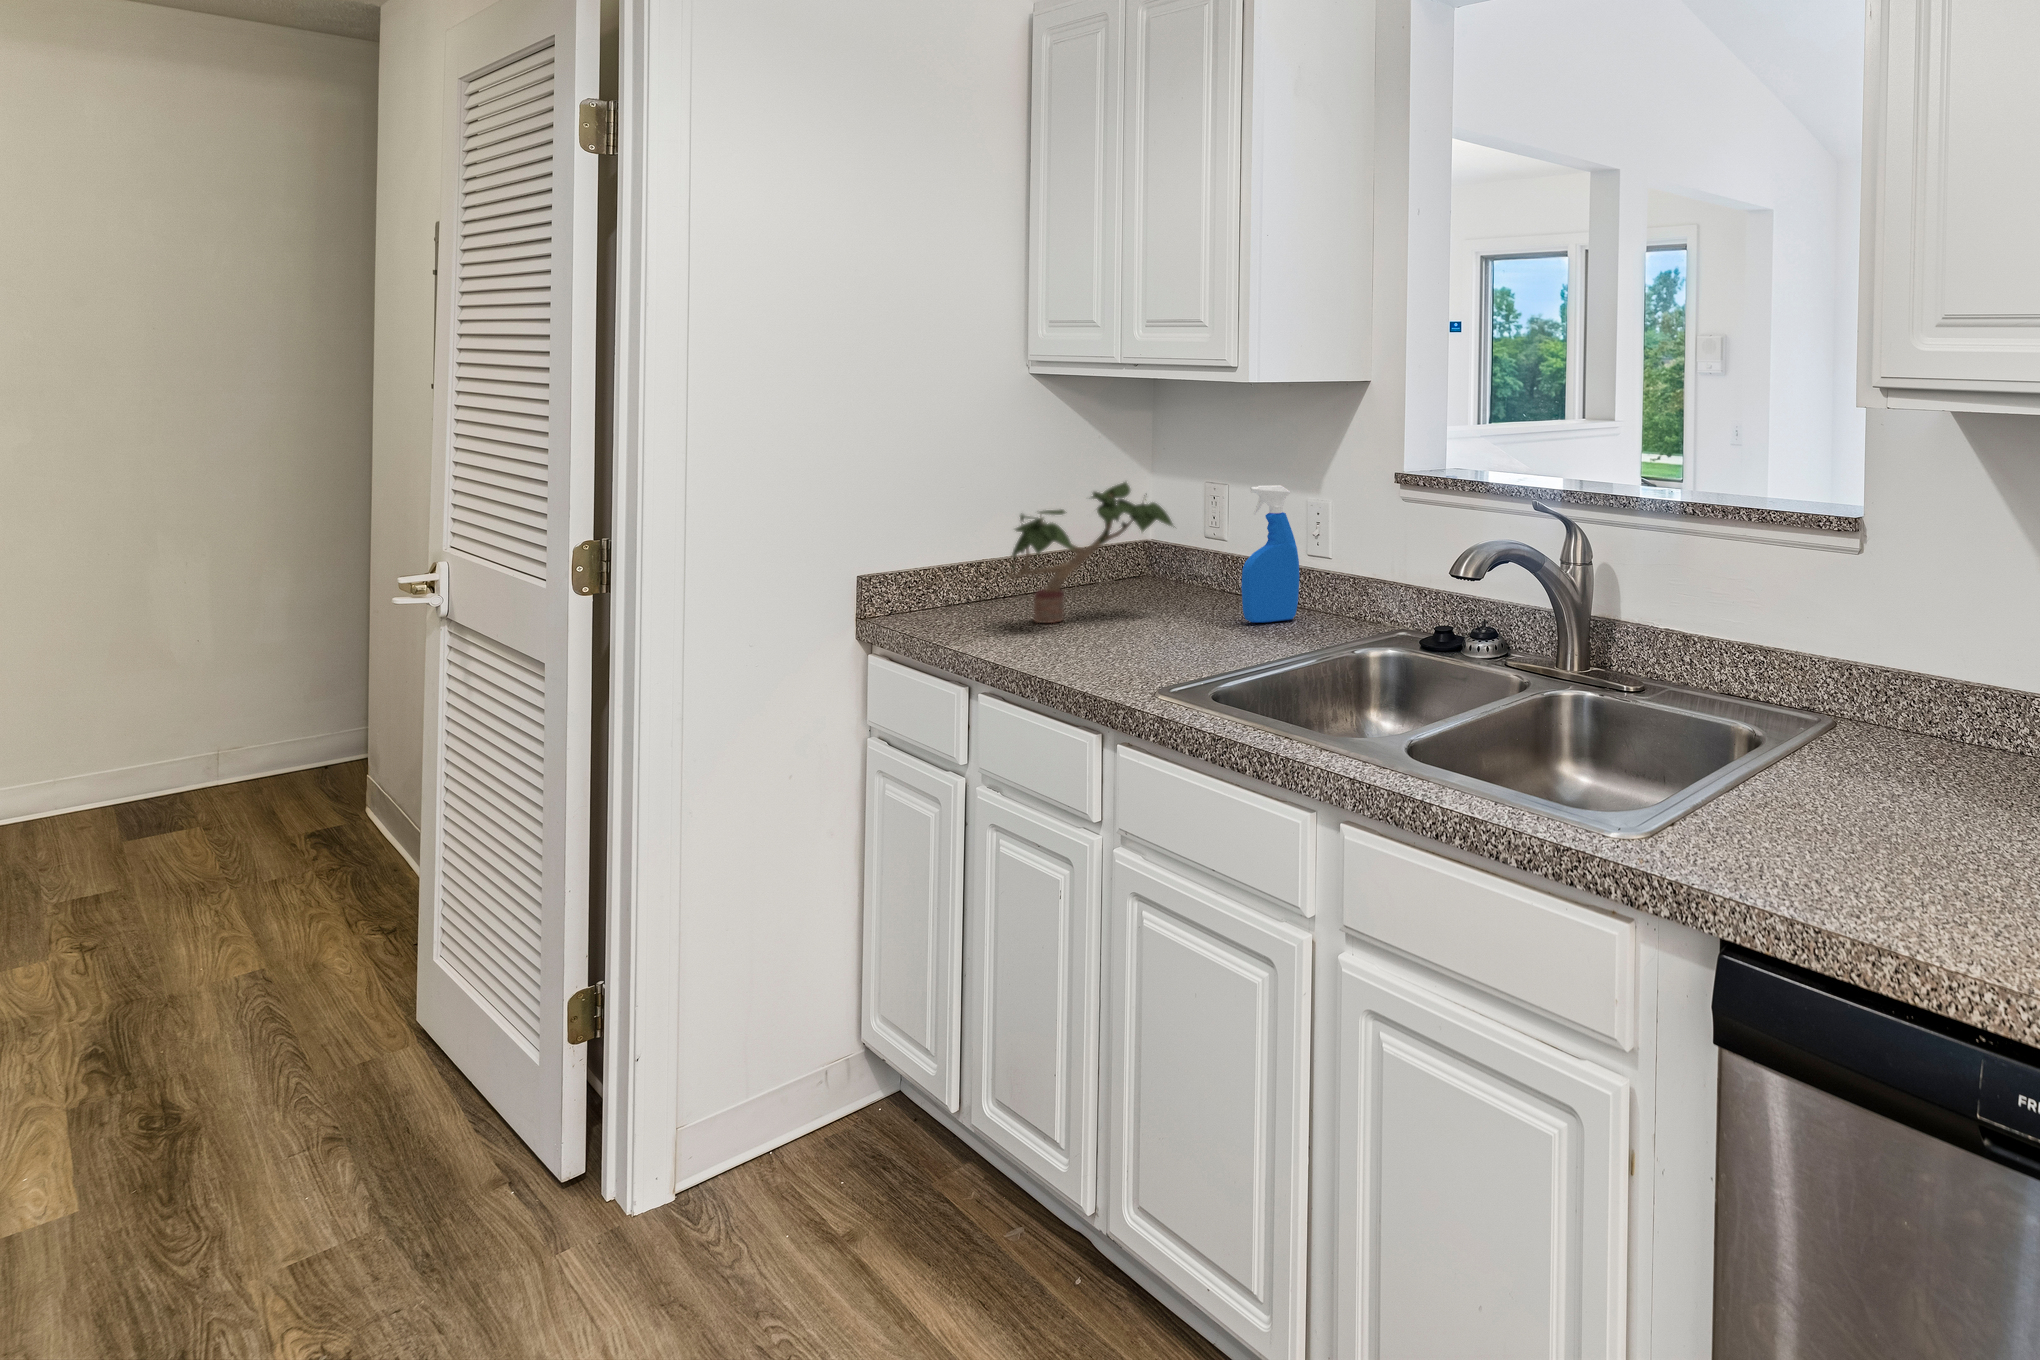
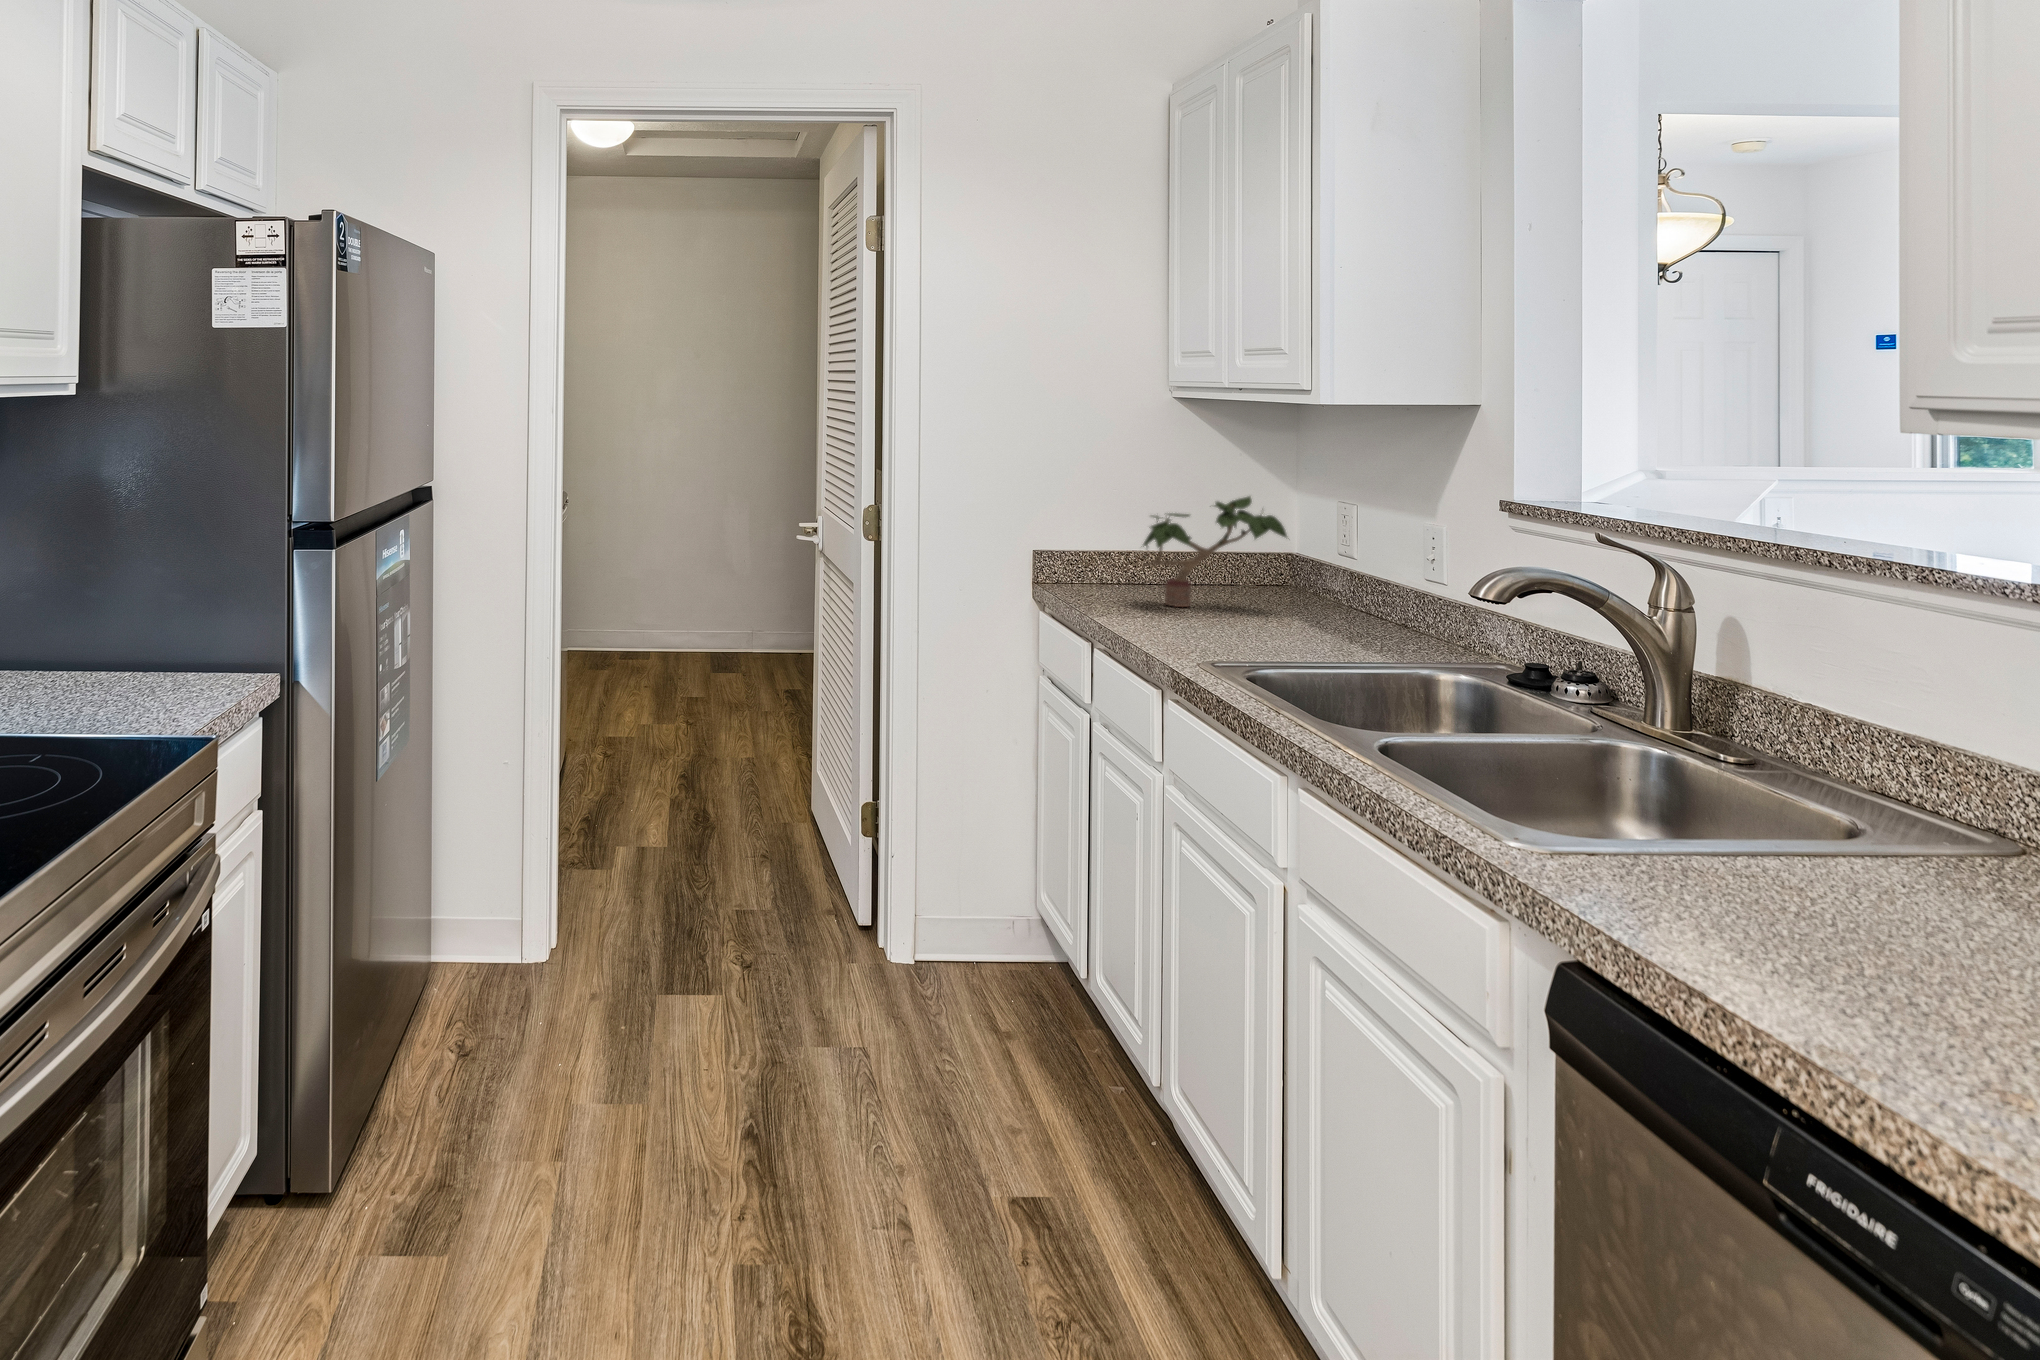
spray bottle: present [1242,486,1299,623] -> none [1342,507,1404,636]

